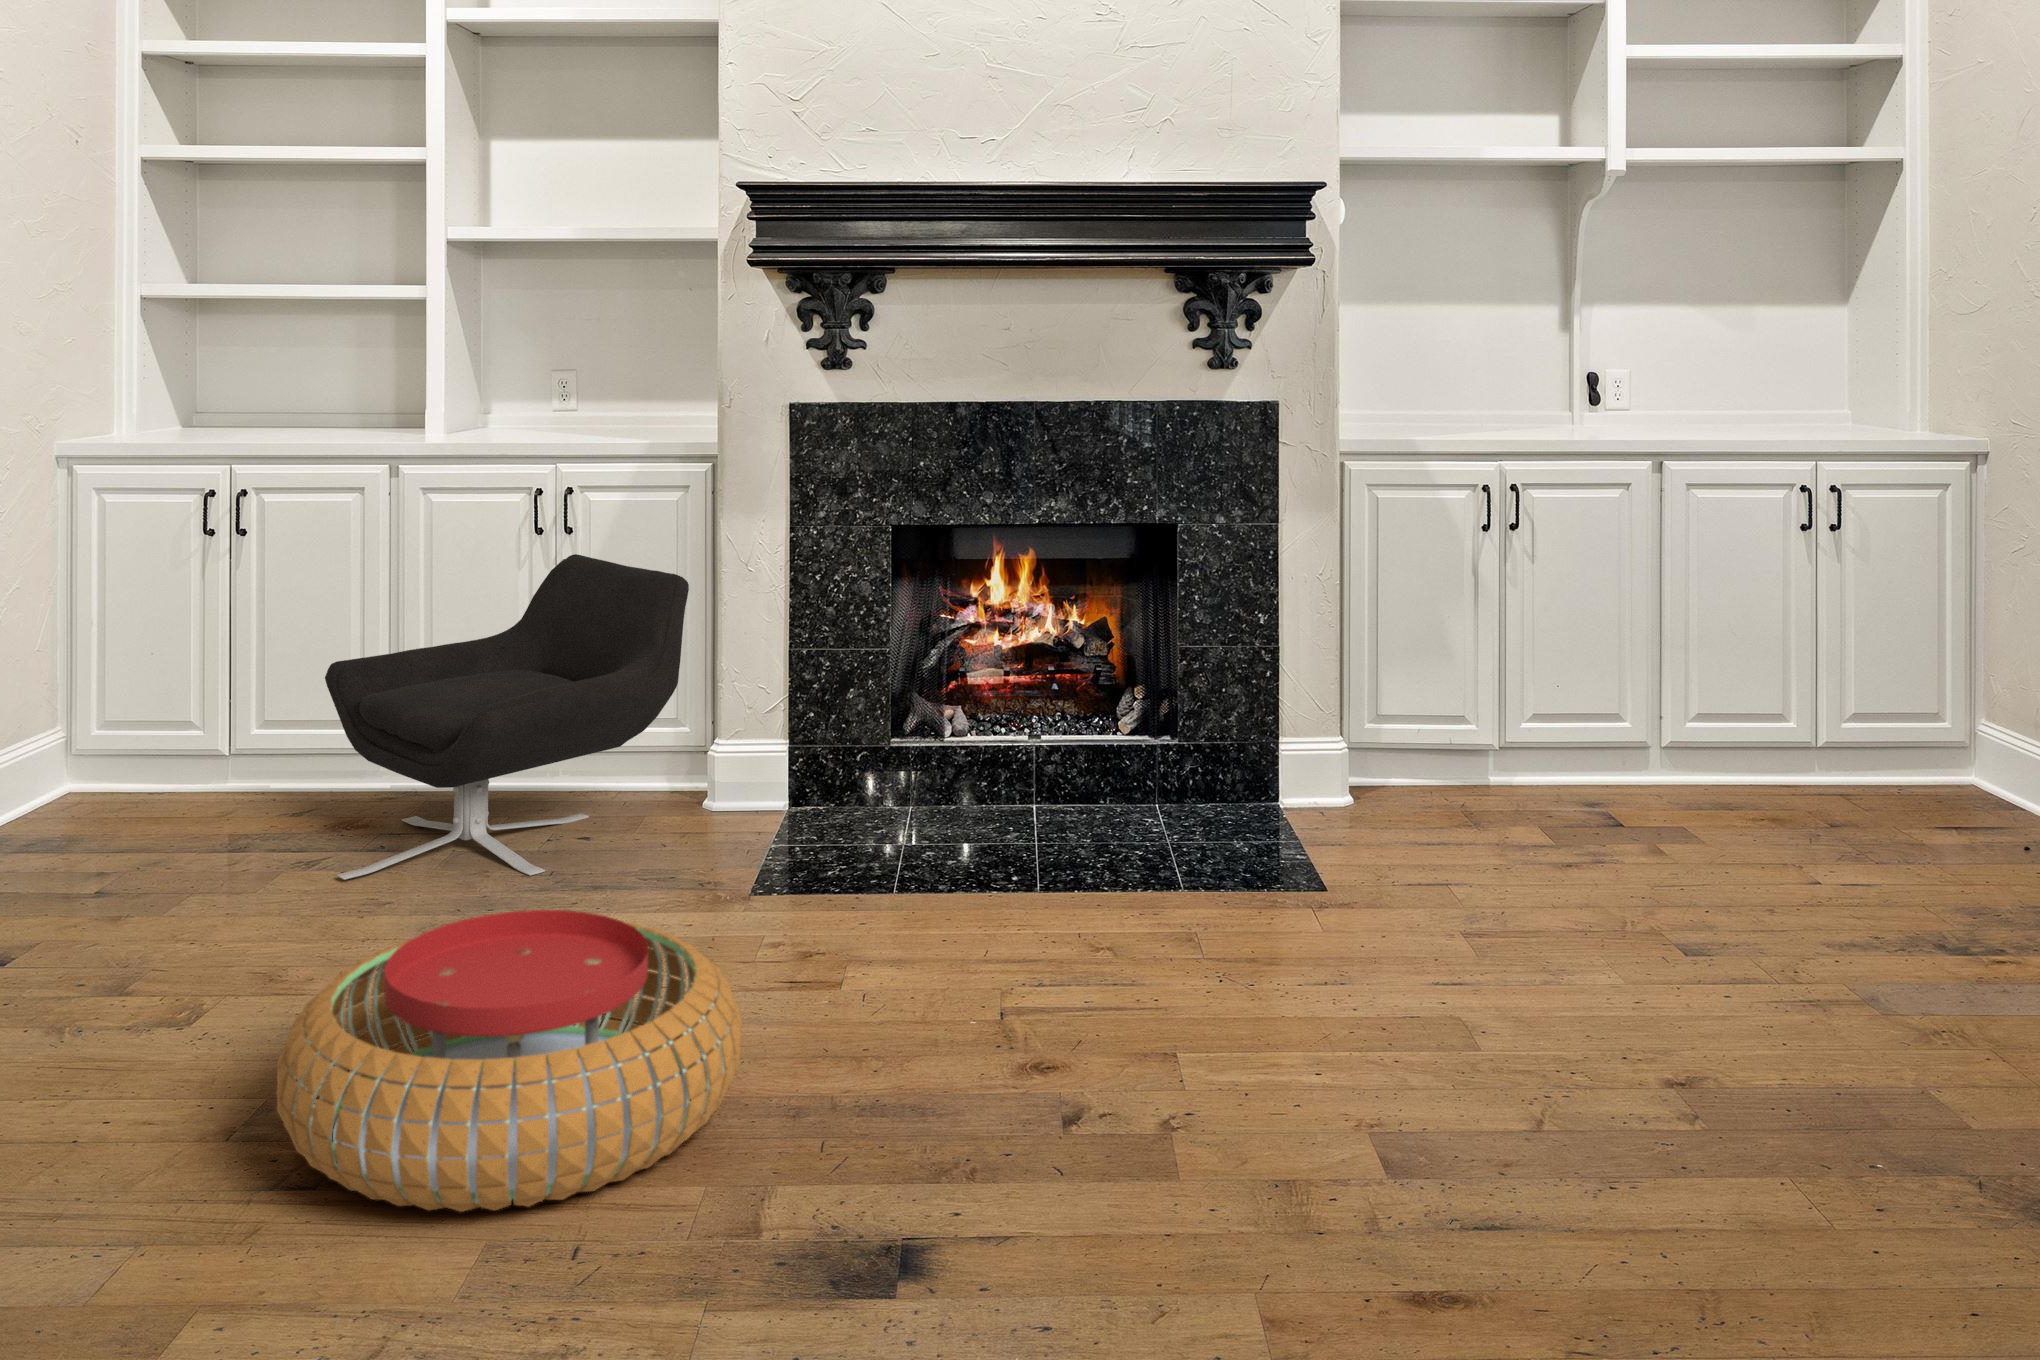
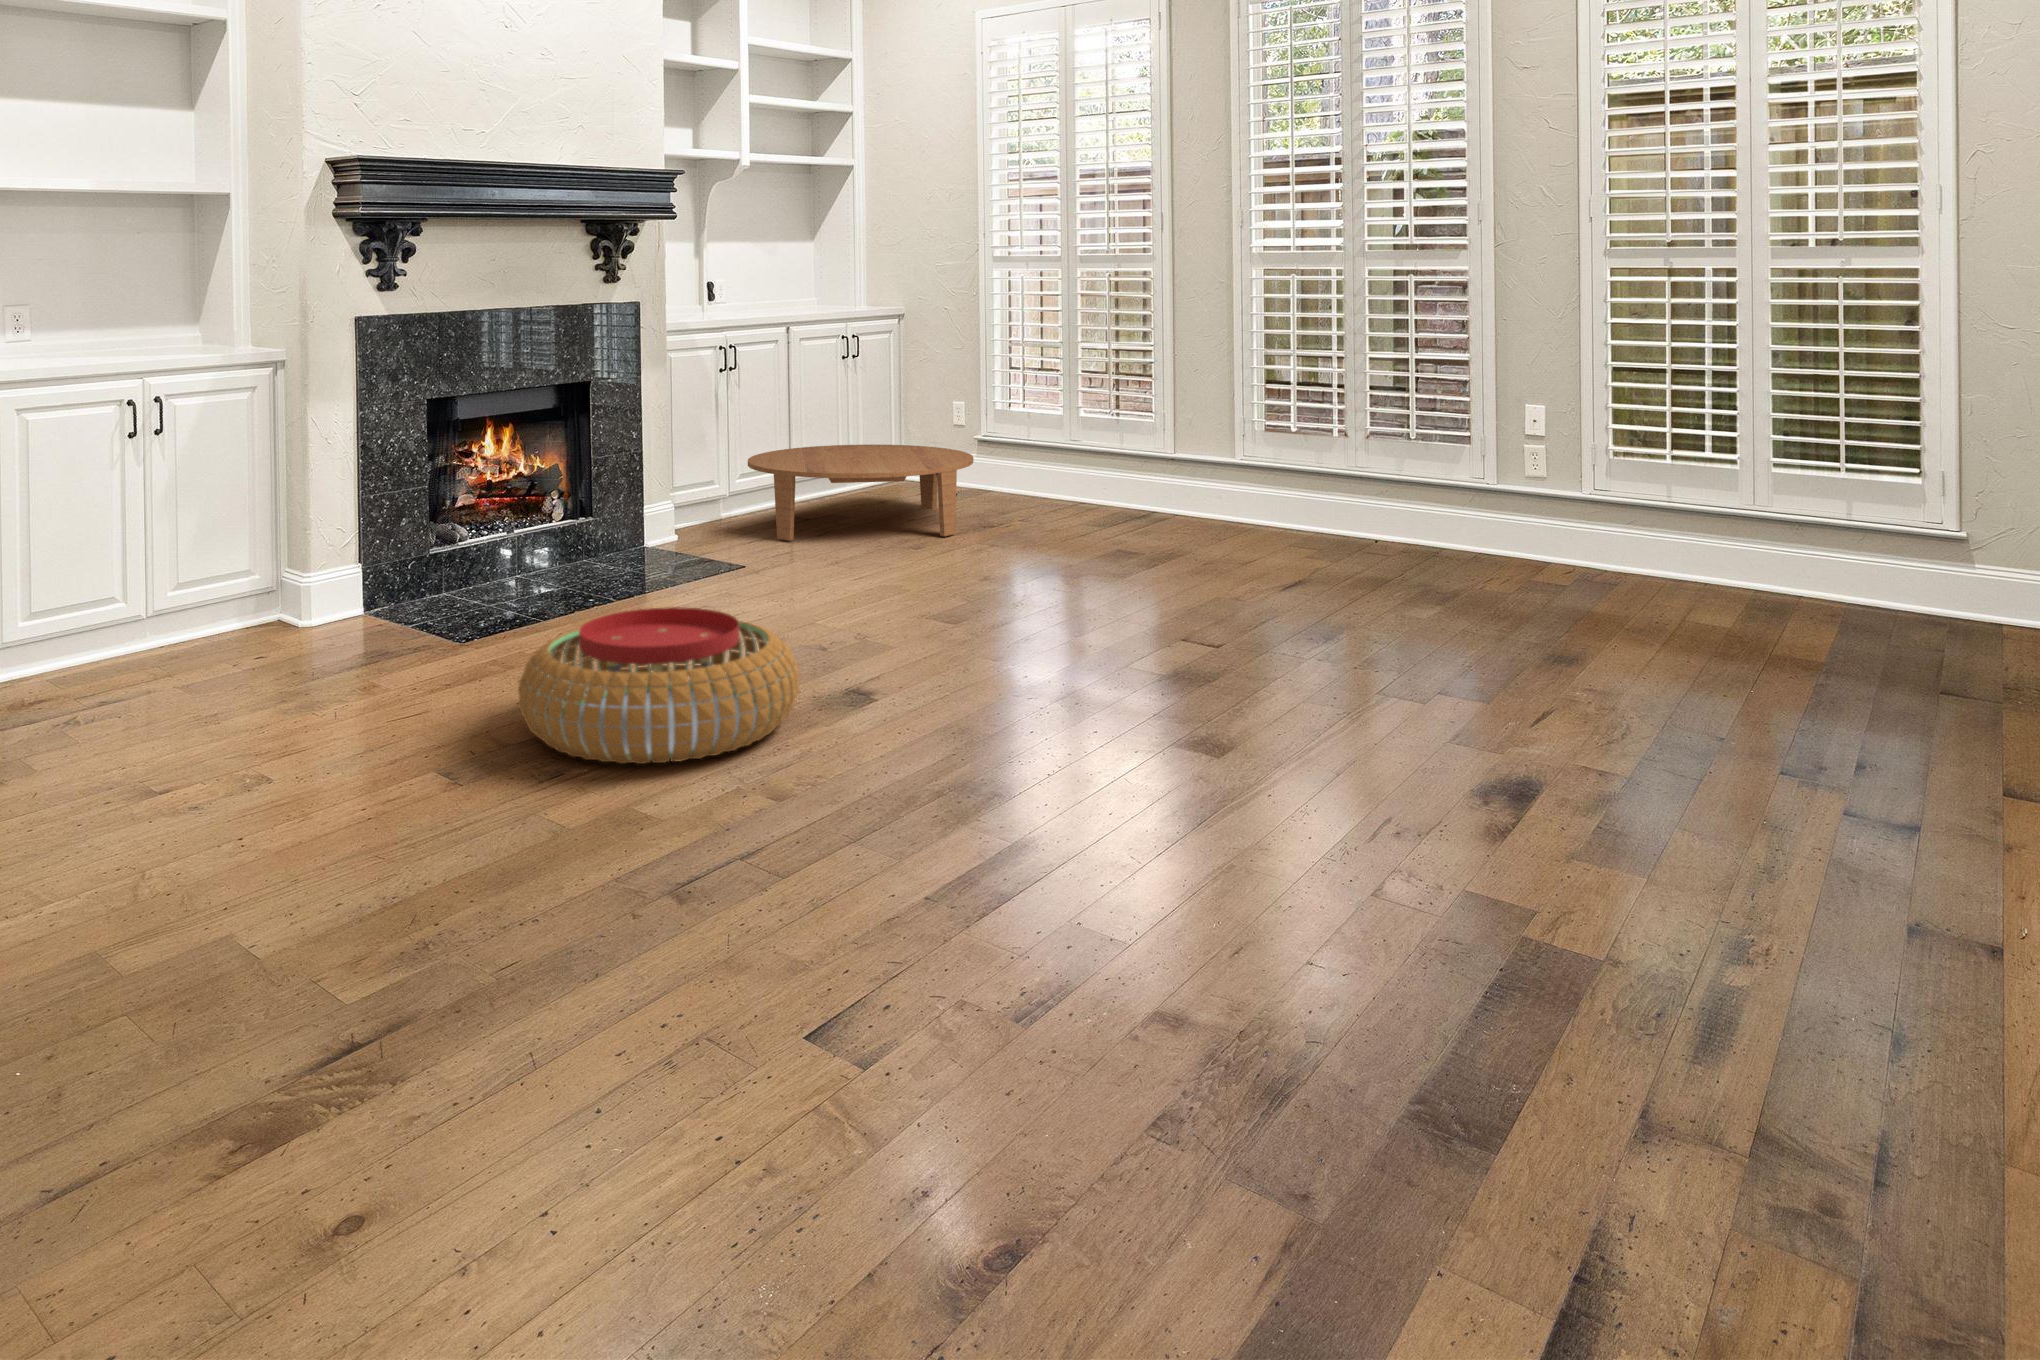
lounge chair: present [325,554,689,880] -> none [58,447,362,716]
coffee table: none [1478,681,1940,932] -> present [748,445,974,540]

